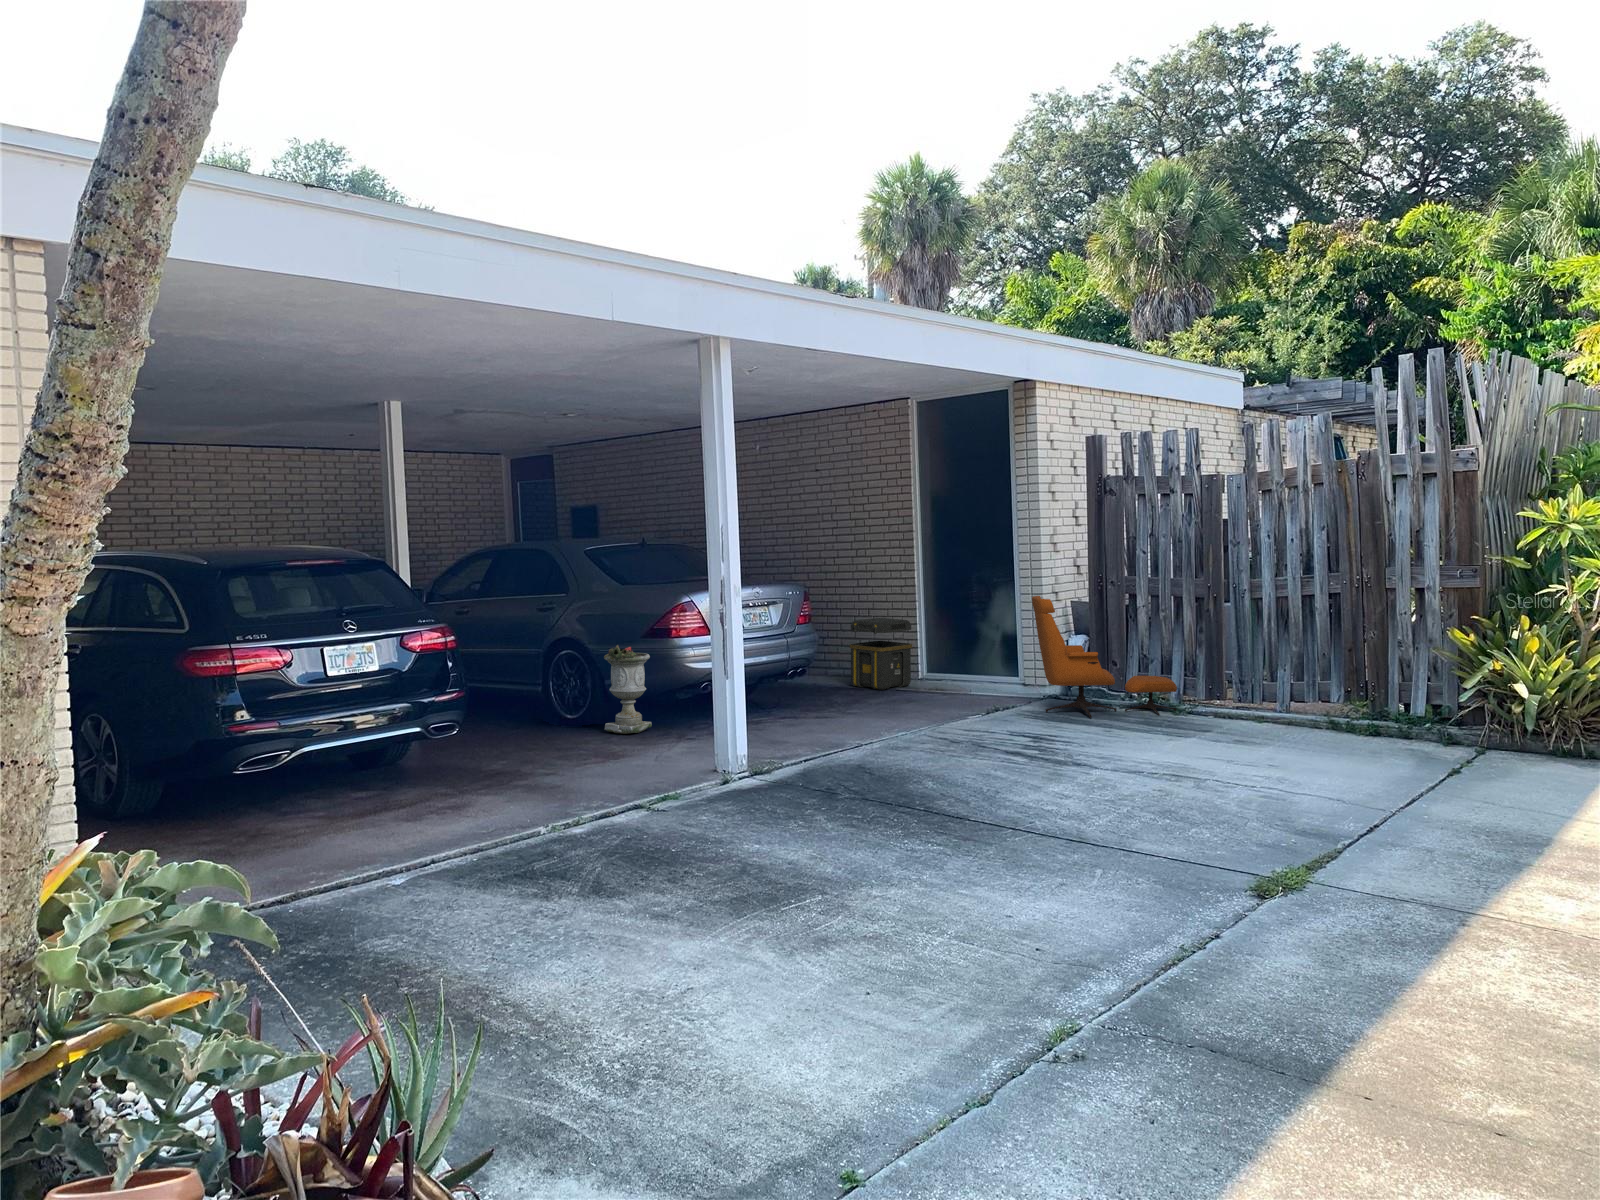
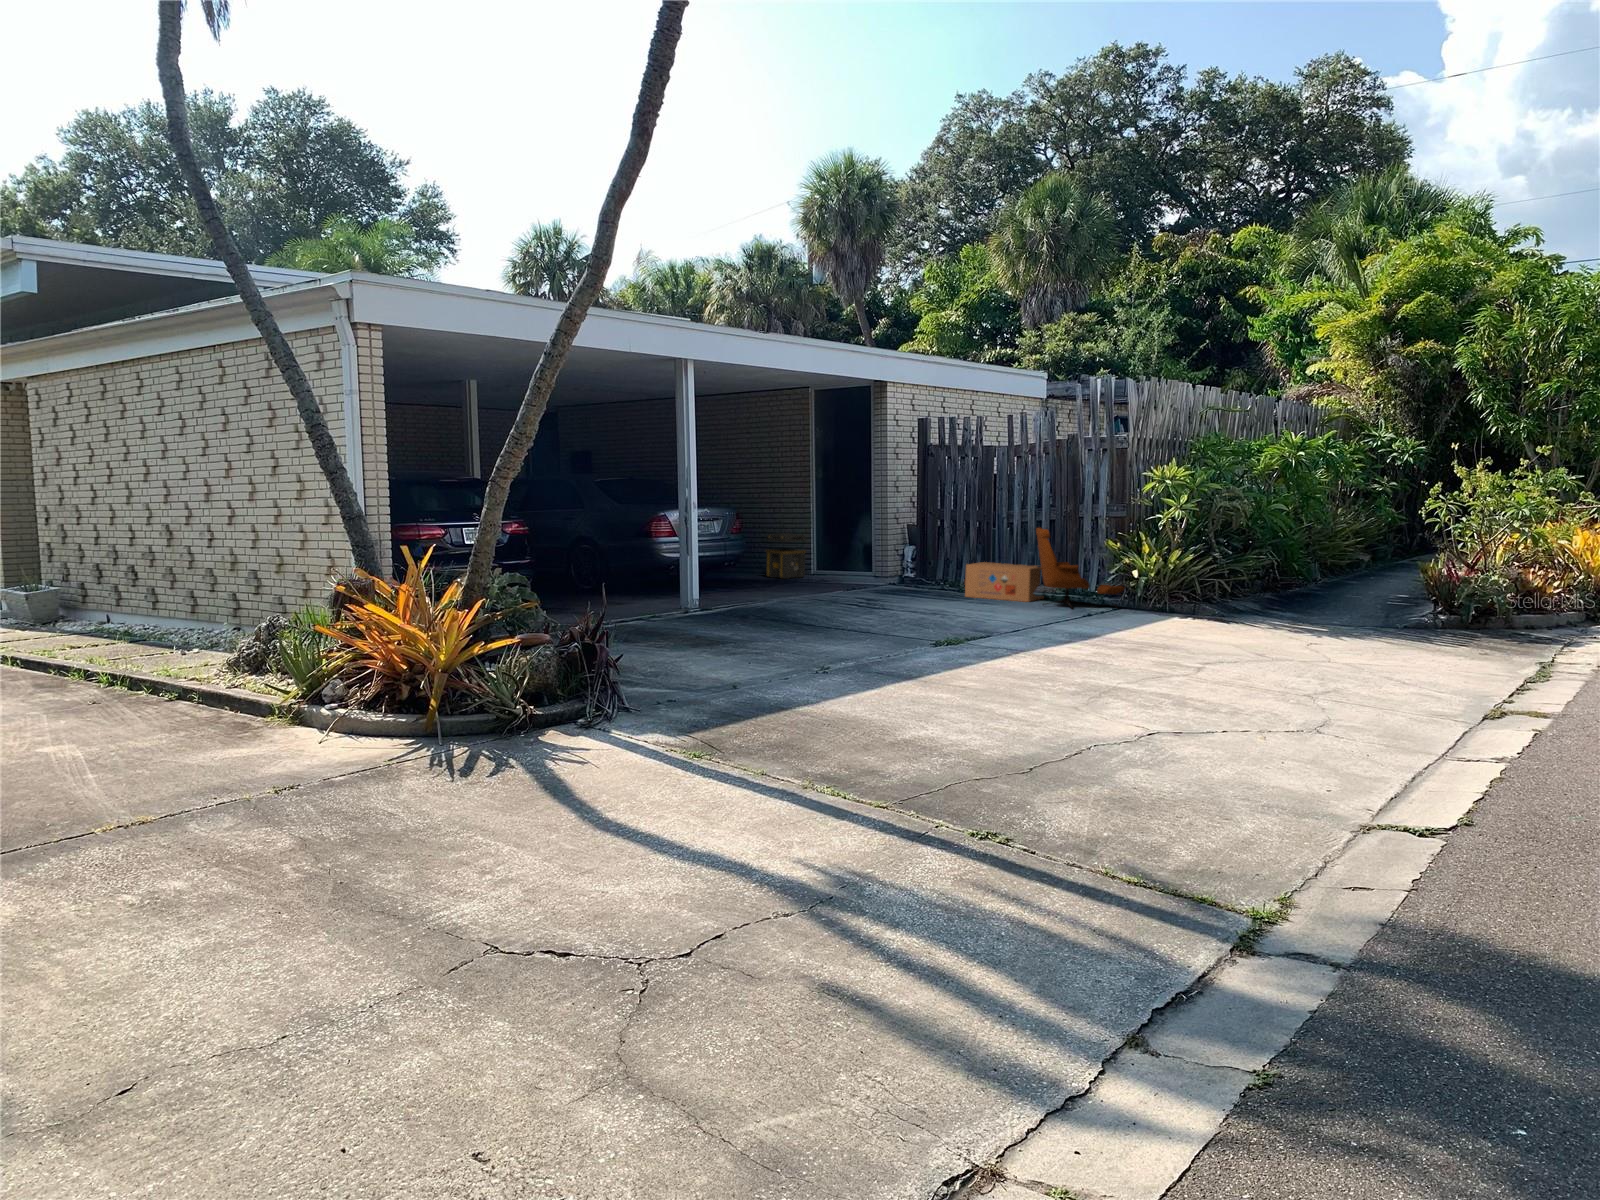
lounge chair: present [1032,596,1177,718] -> present [1036,528,1124,608]
planter: present [604,645,652,734] -> none [611,540,640,593]
cardboard box: none [1189,664,1325,736] -> present [965,562,1044,602]

